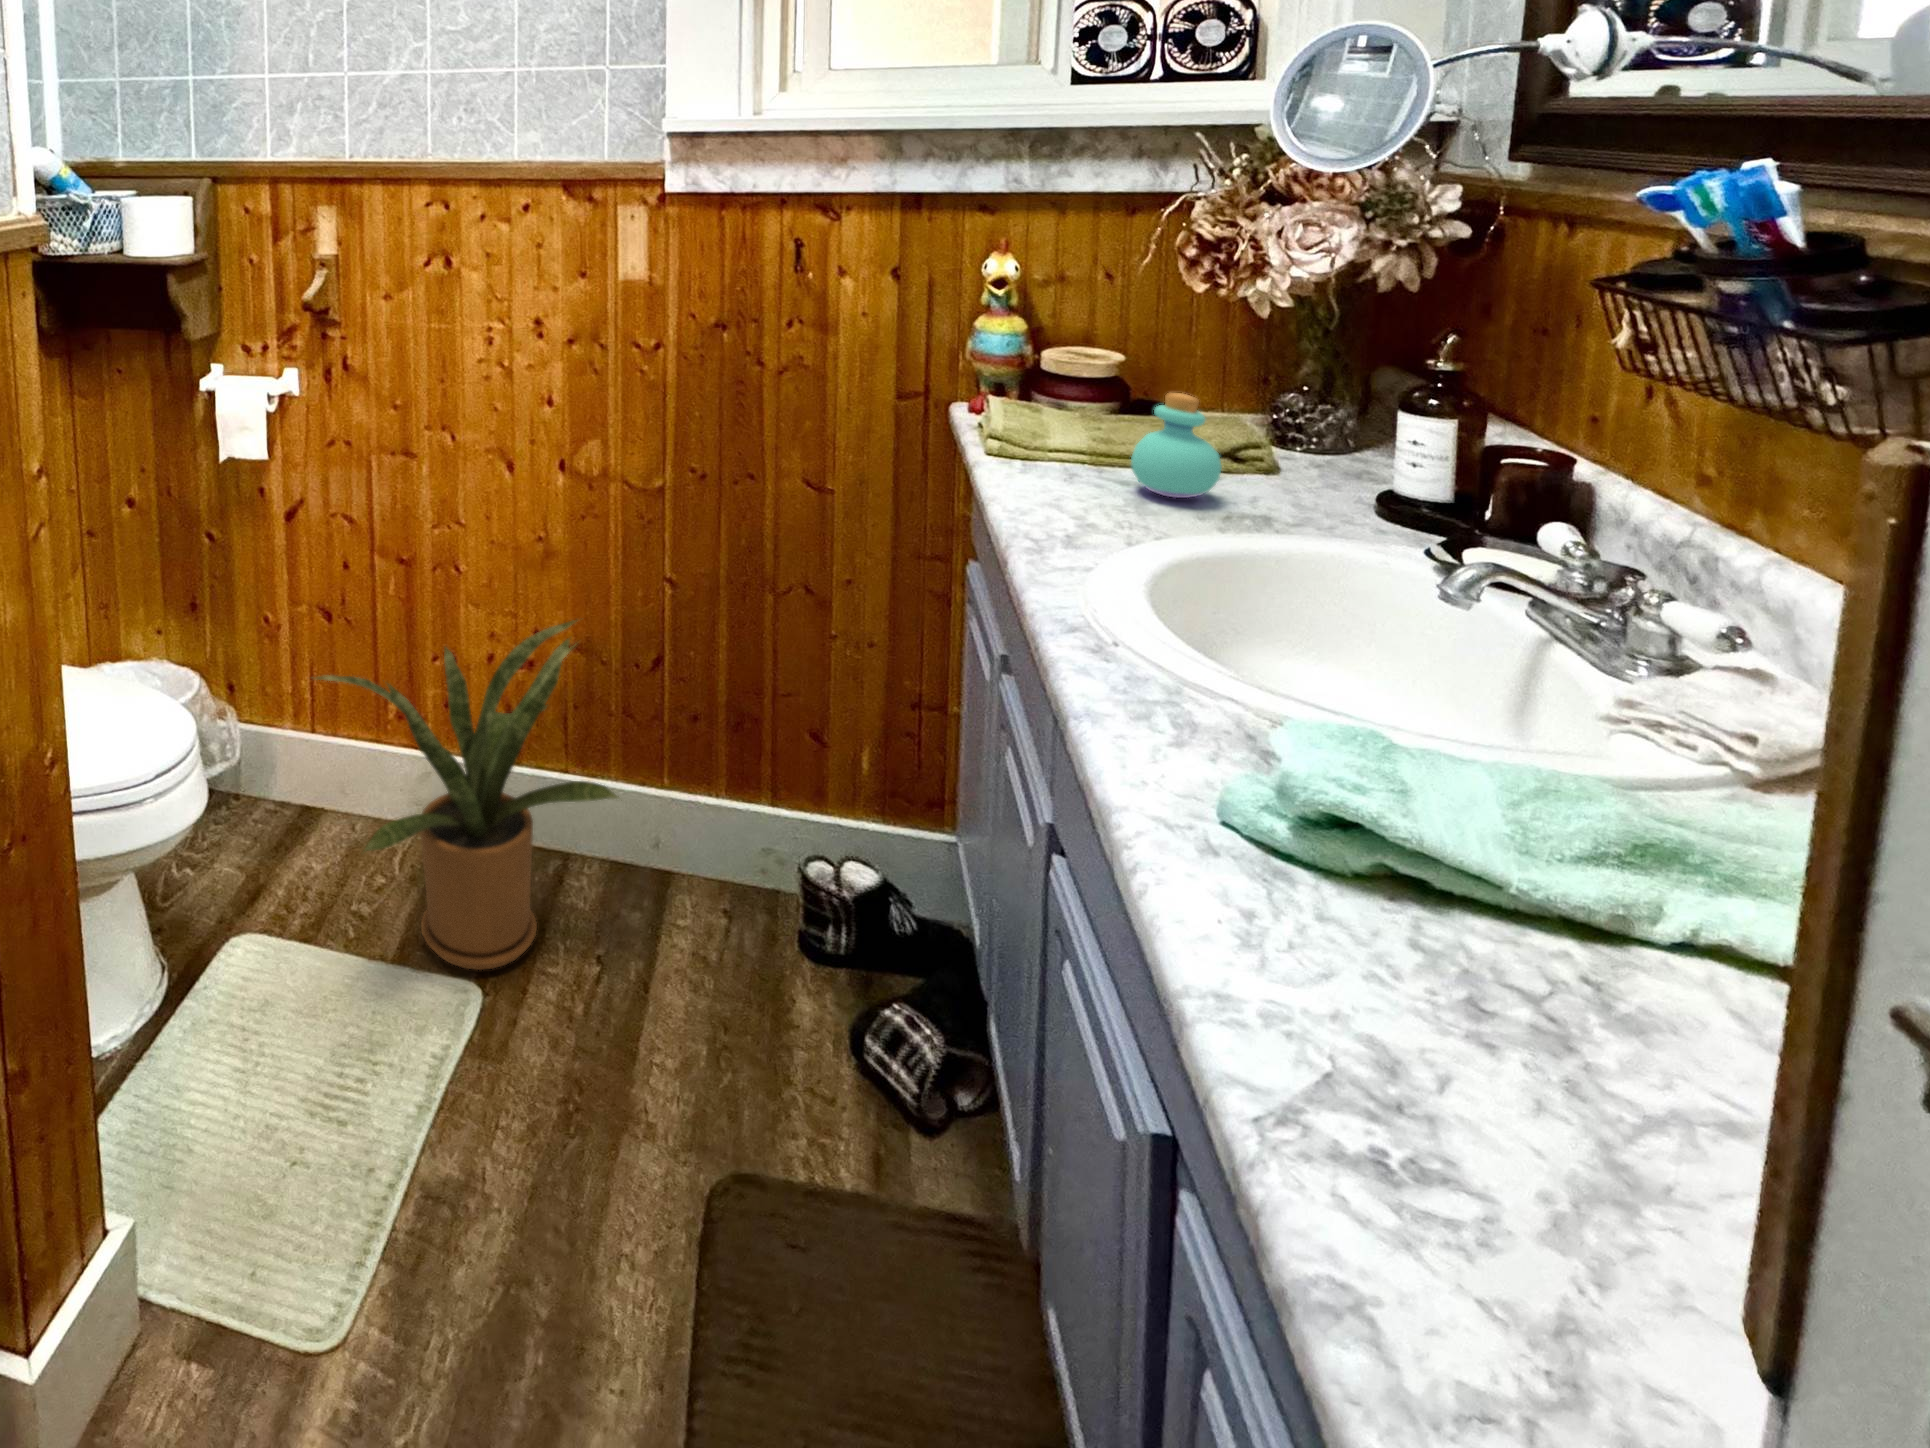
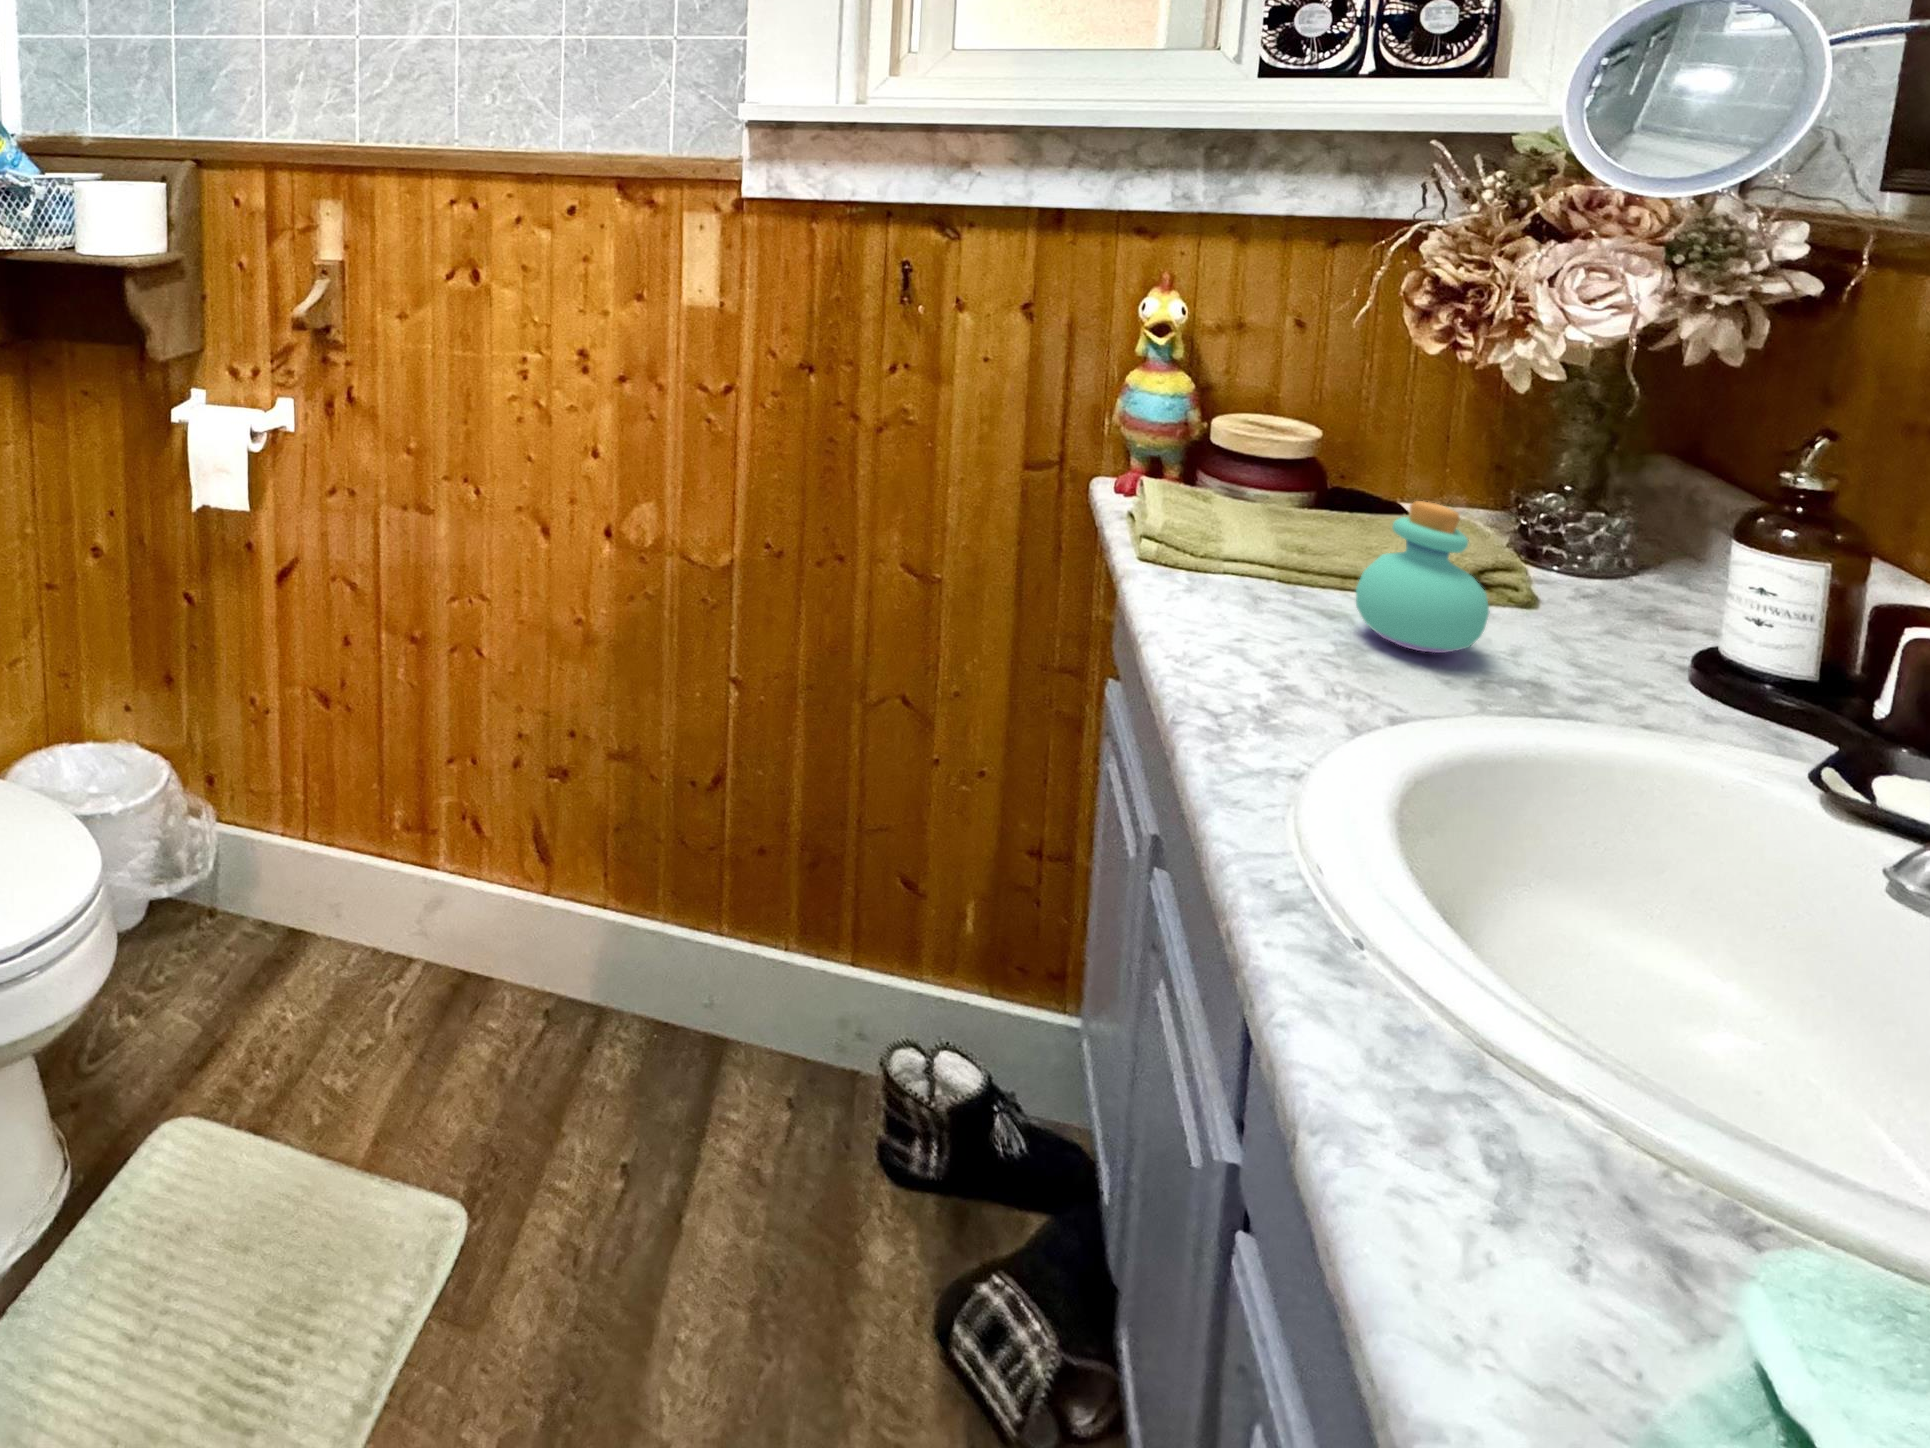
house plant: present [316,621,619,970] -> none [259,732,662,1183]

